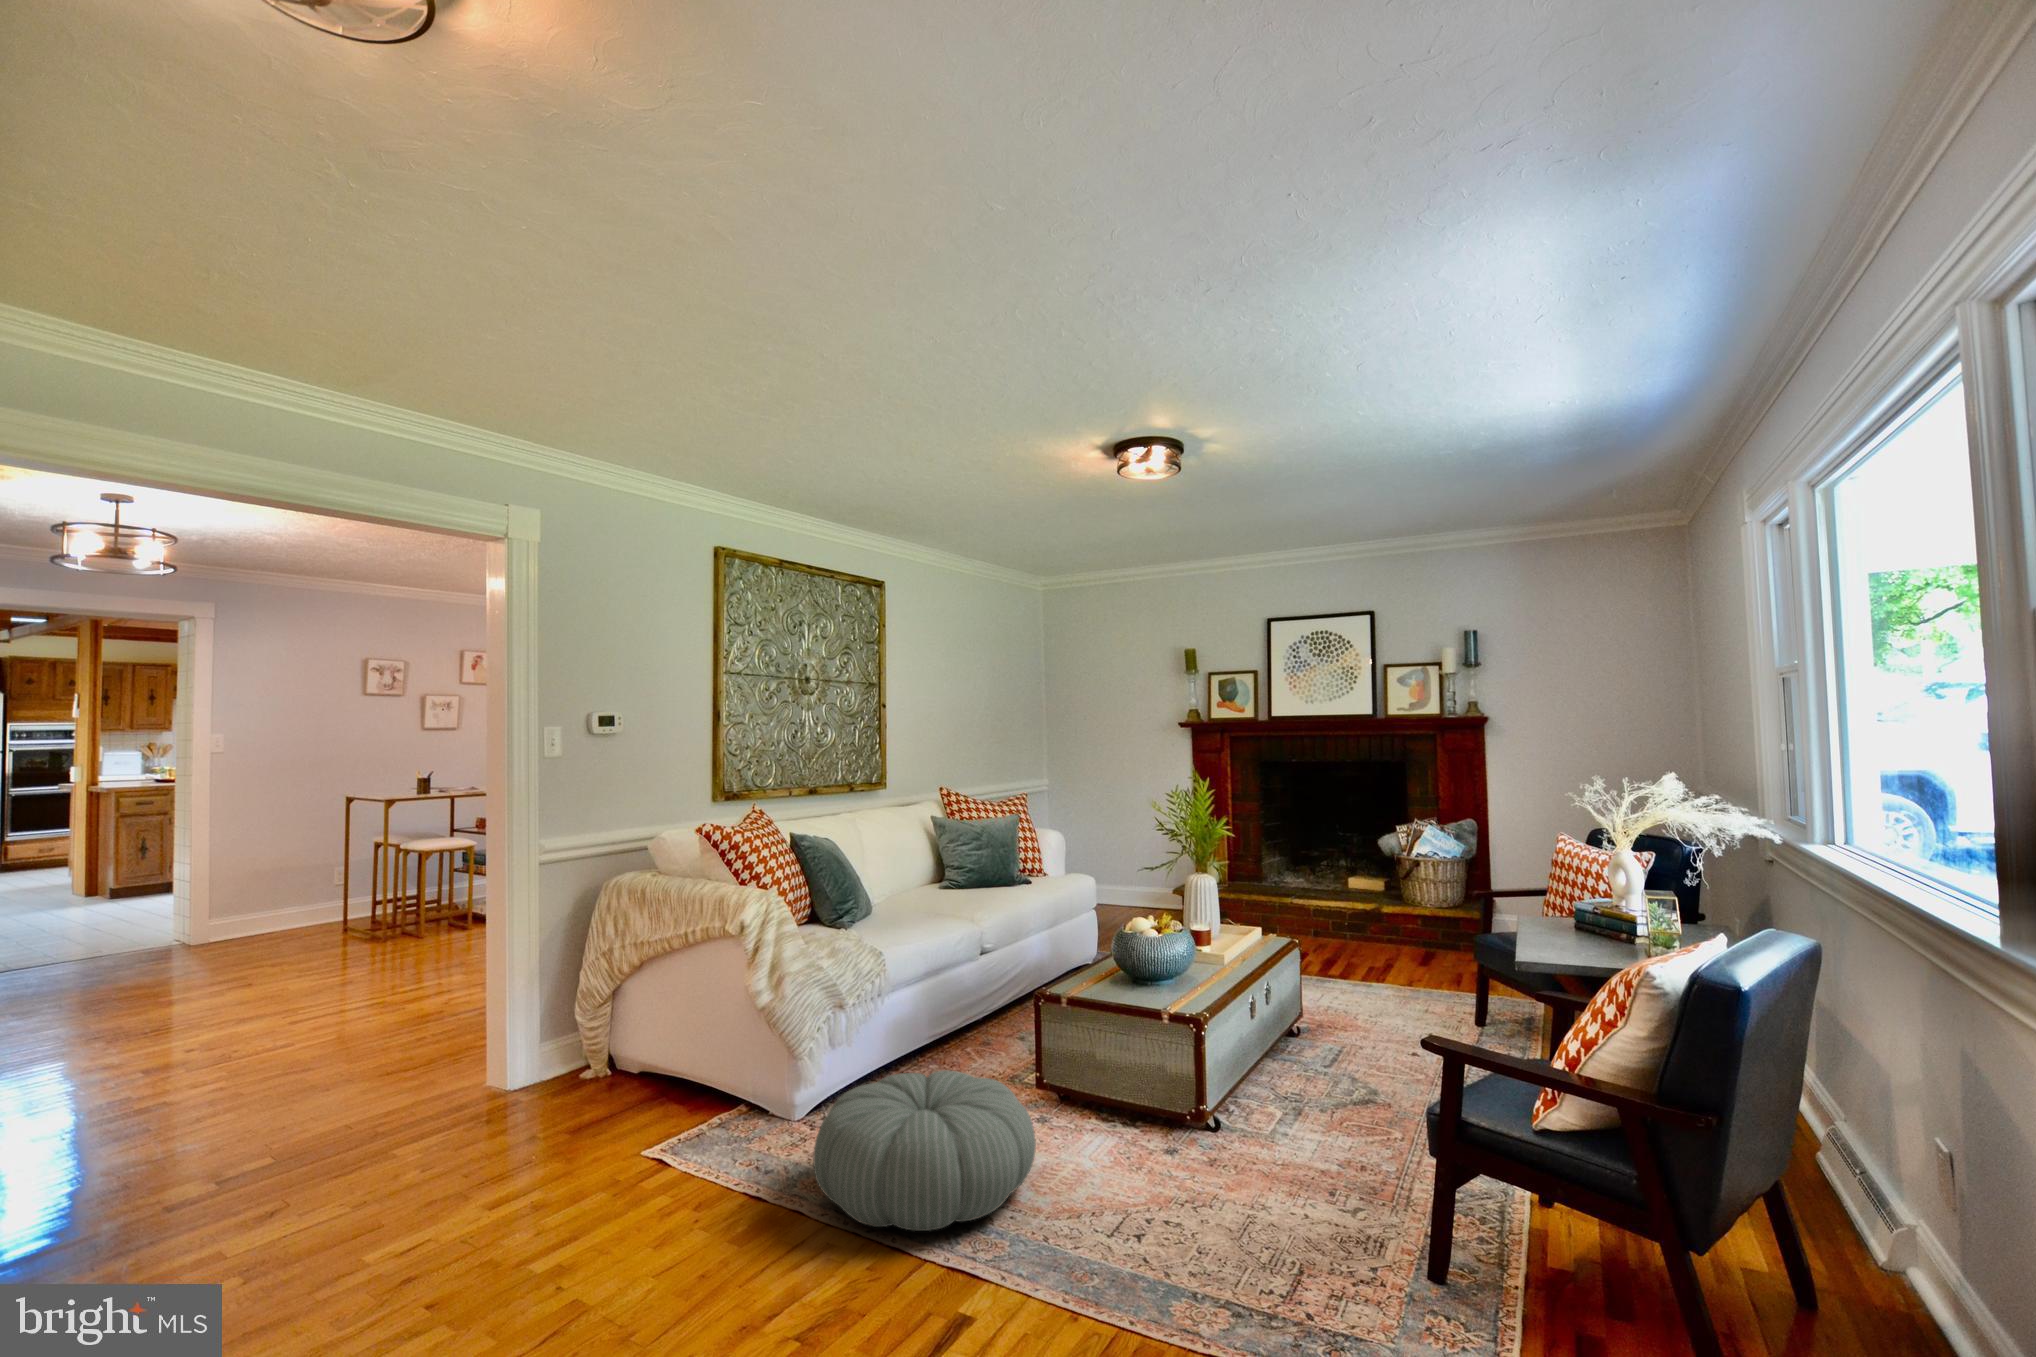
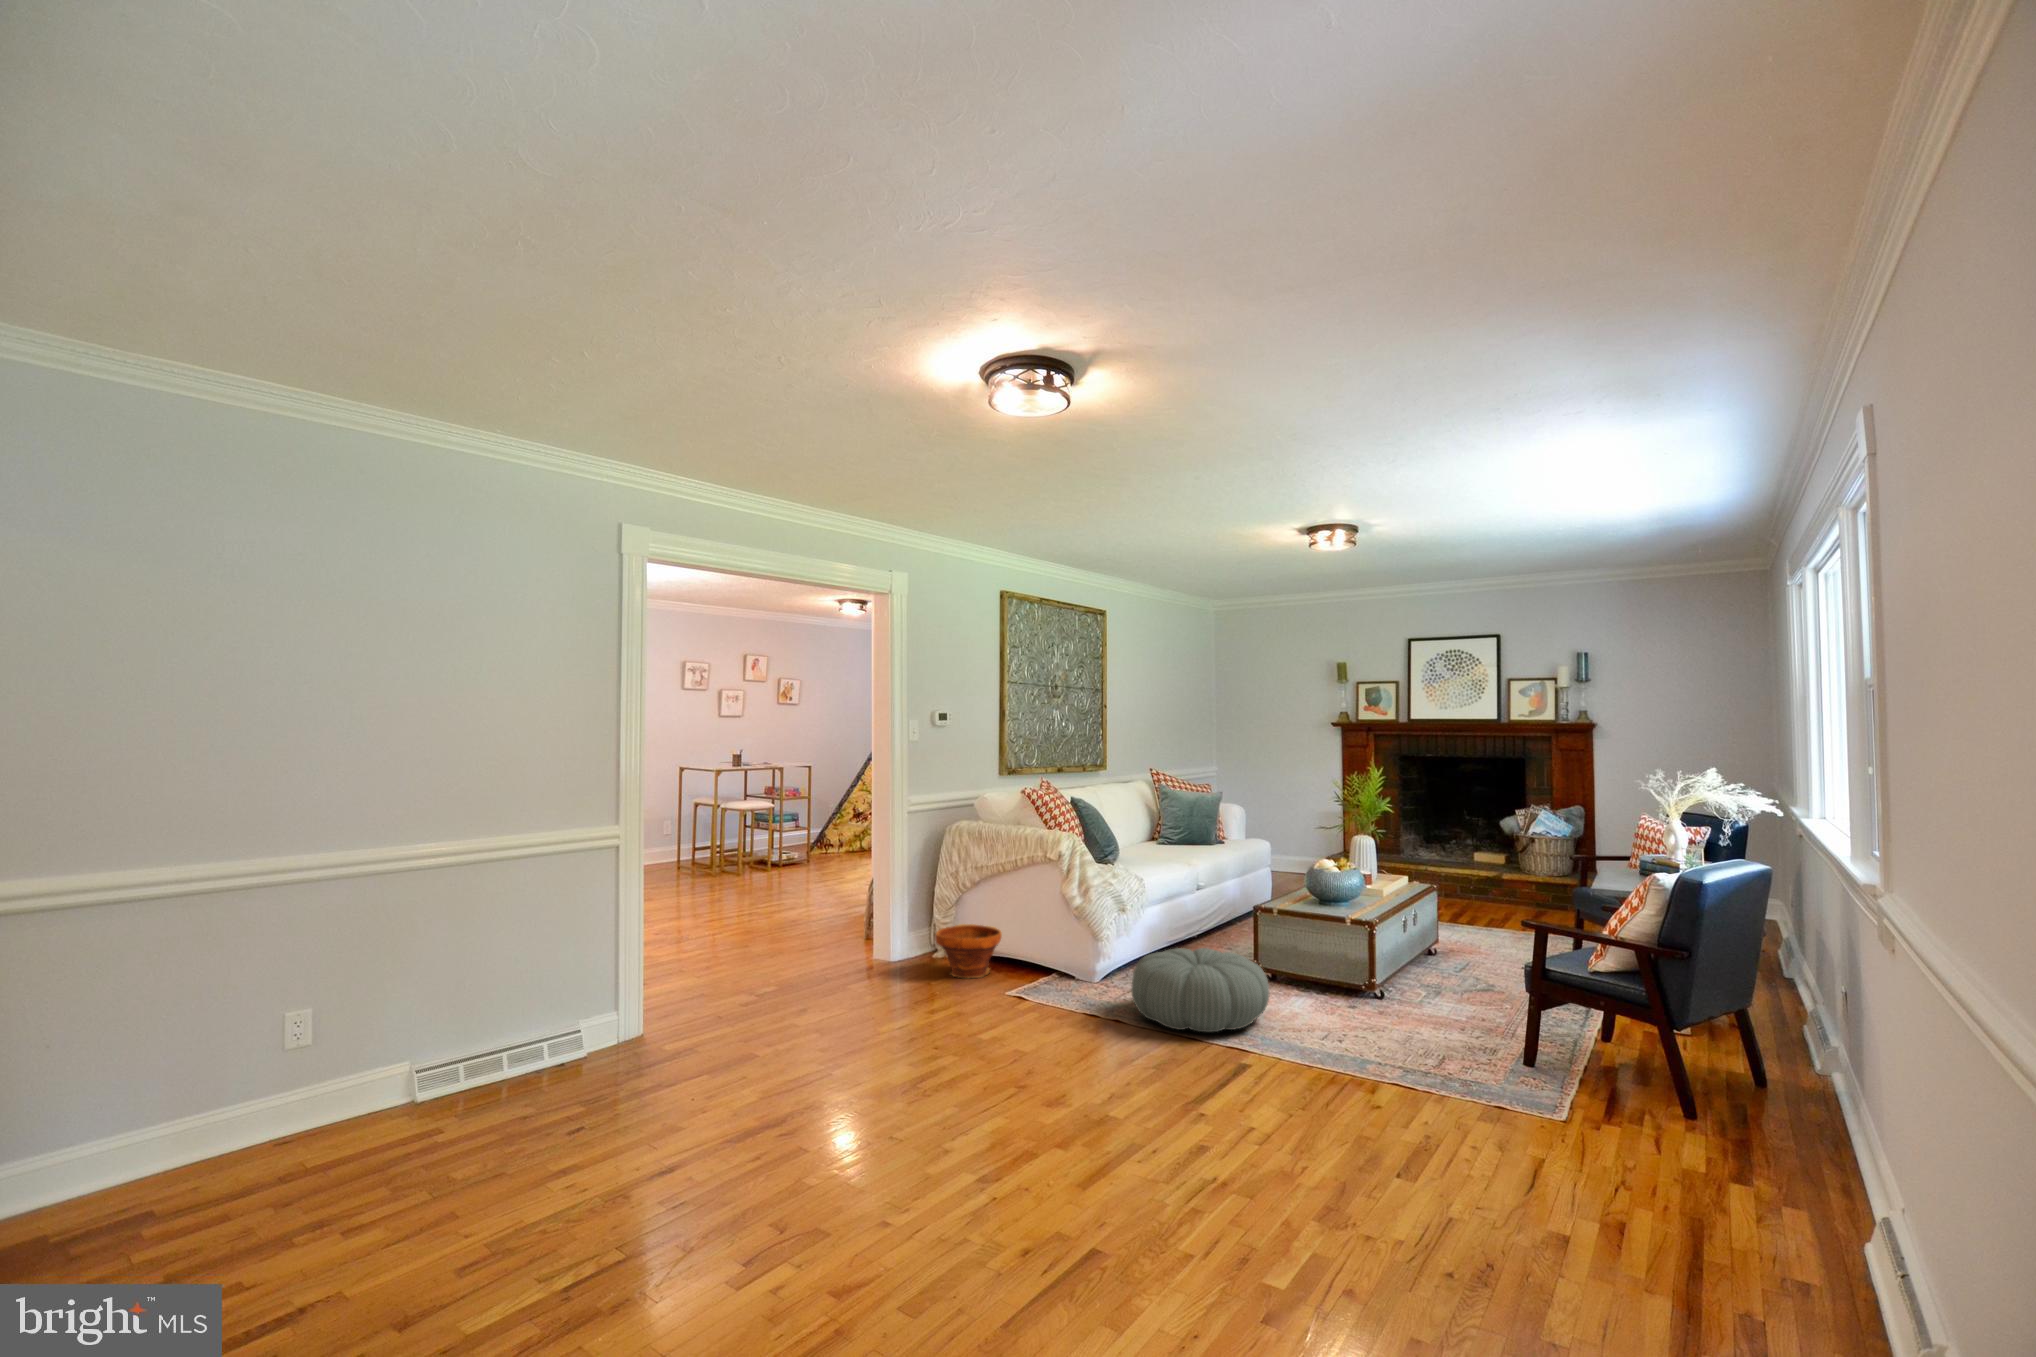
planter: none [552,1031,663,1124] -> present [935,924,1002,978]

